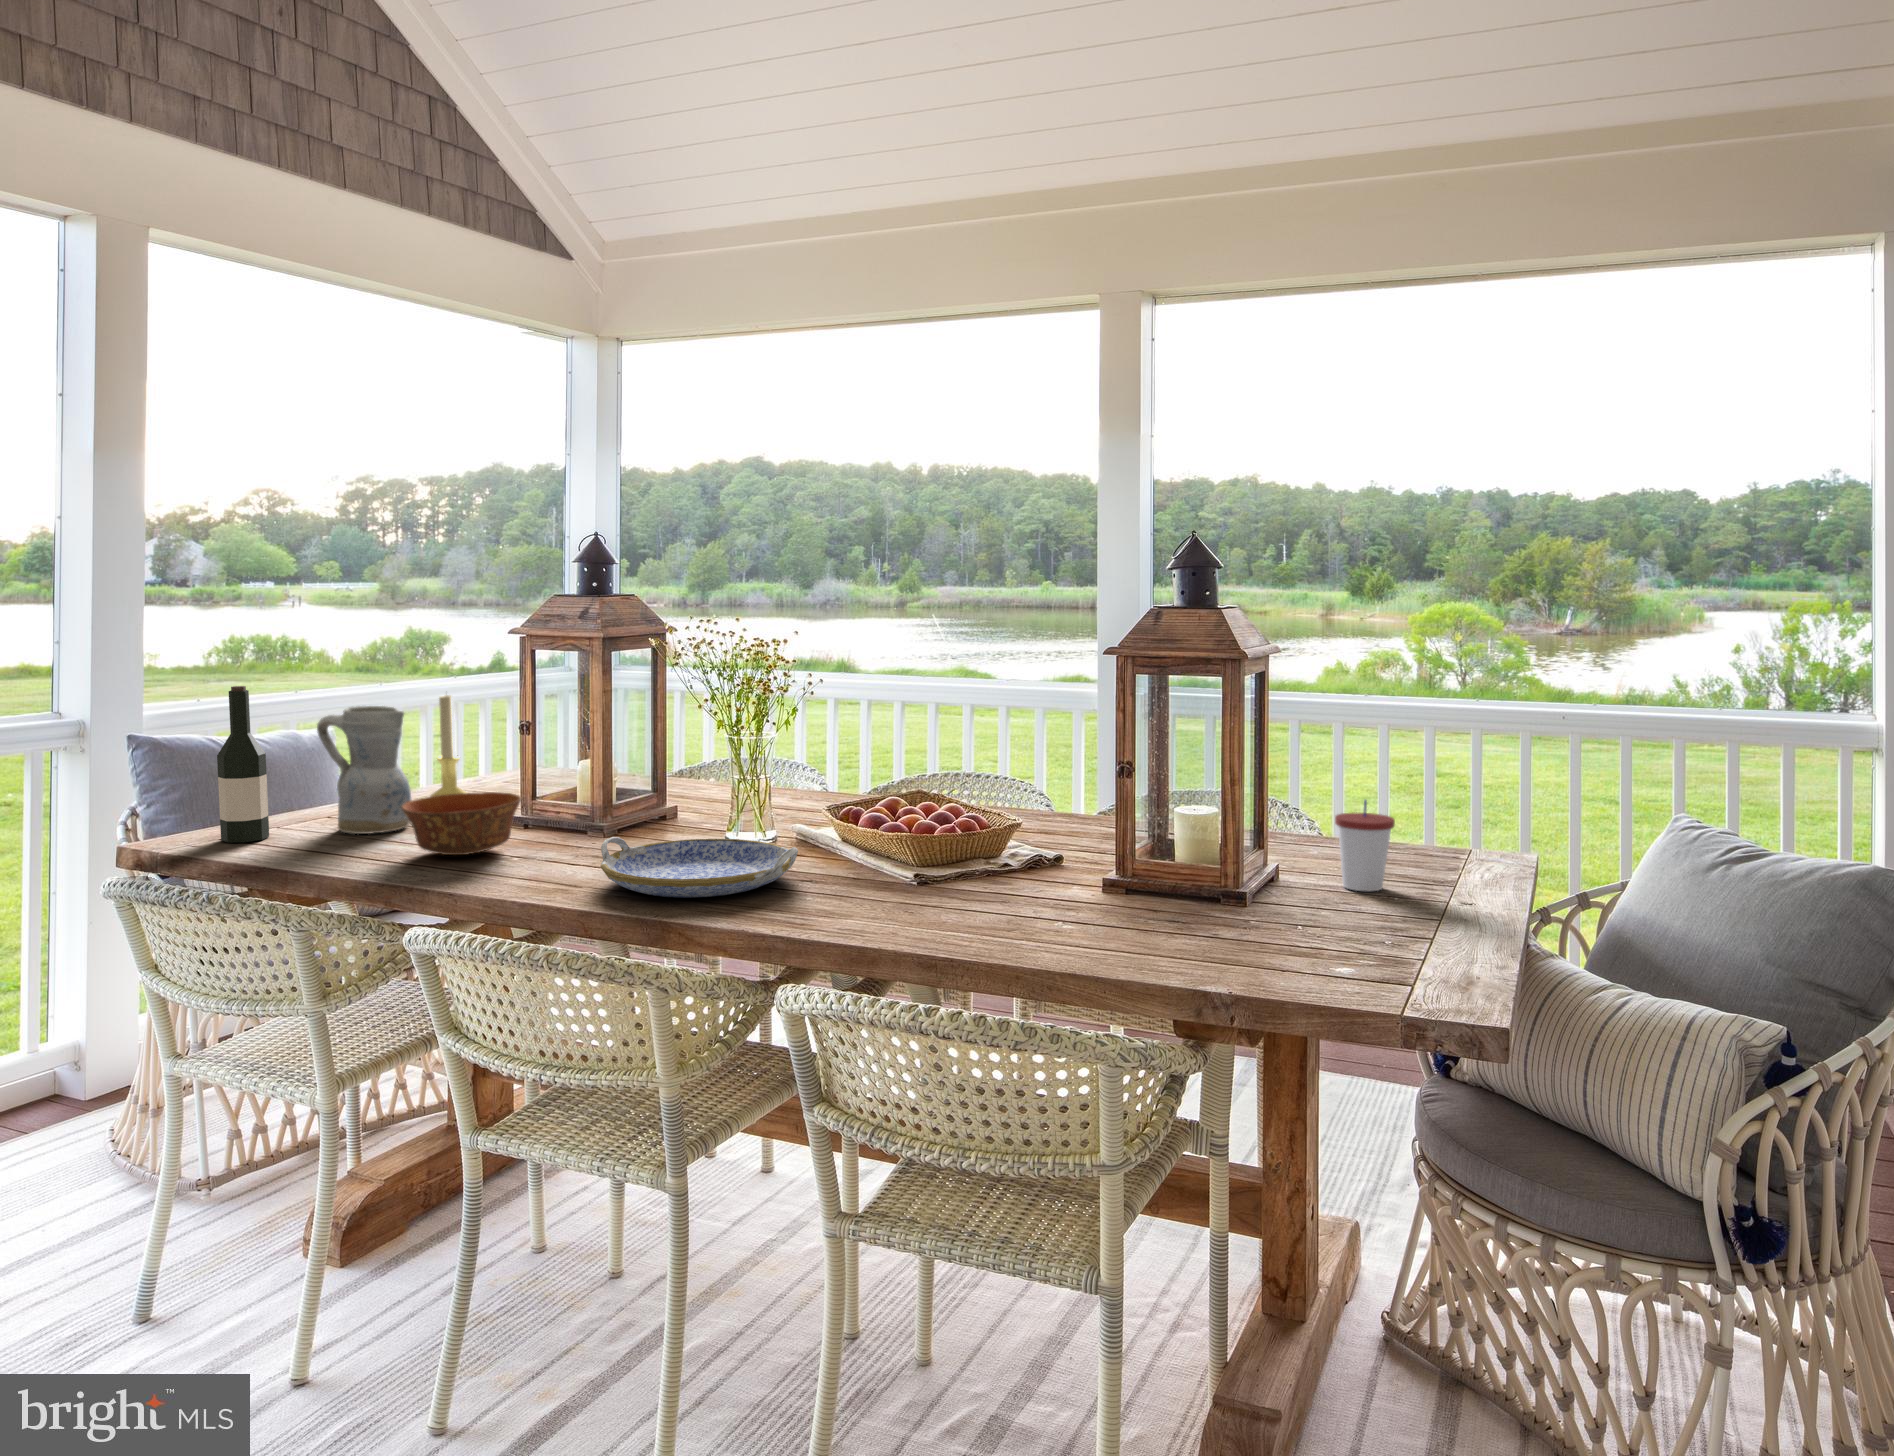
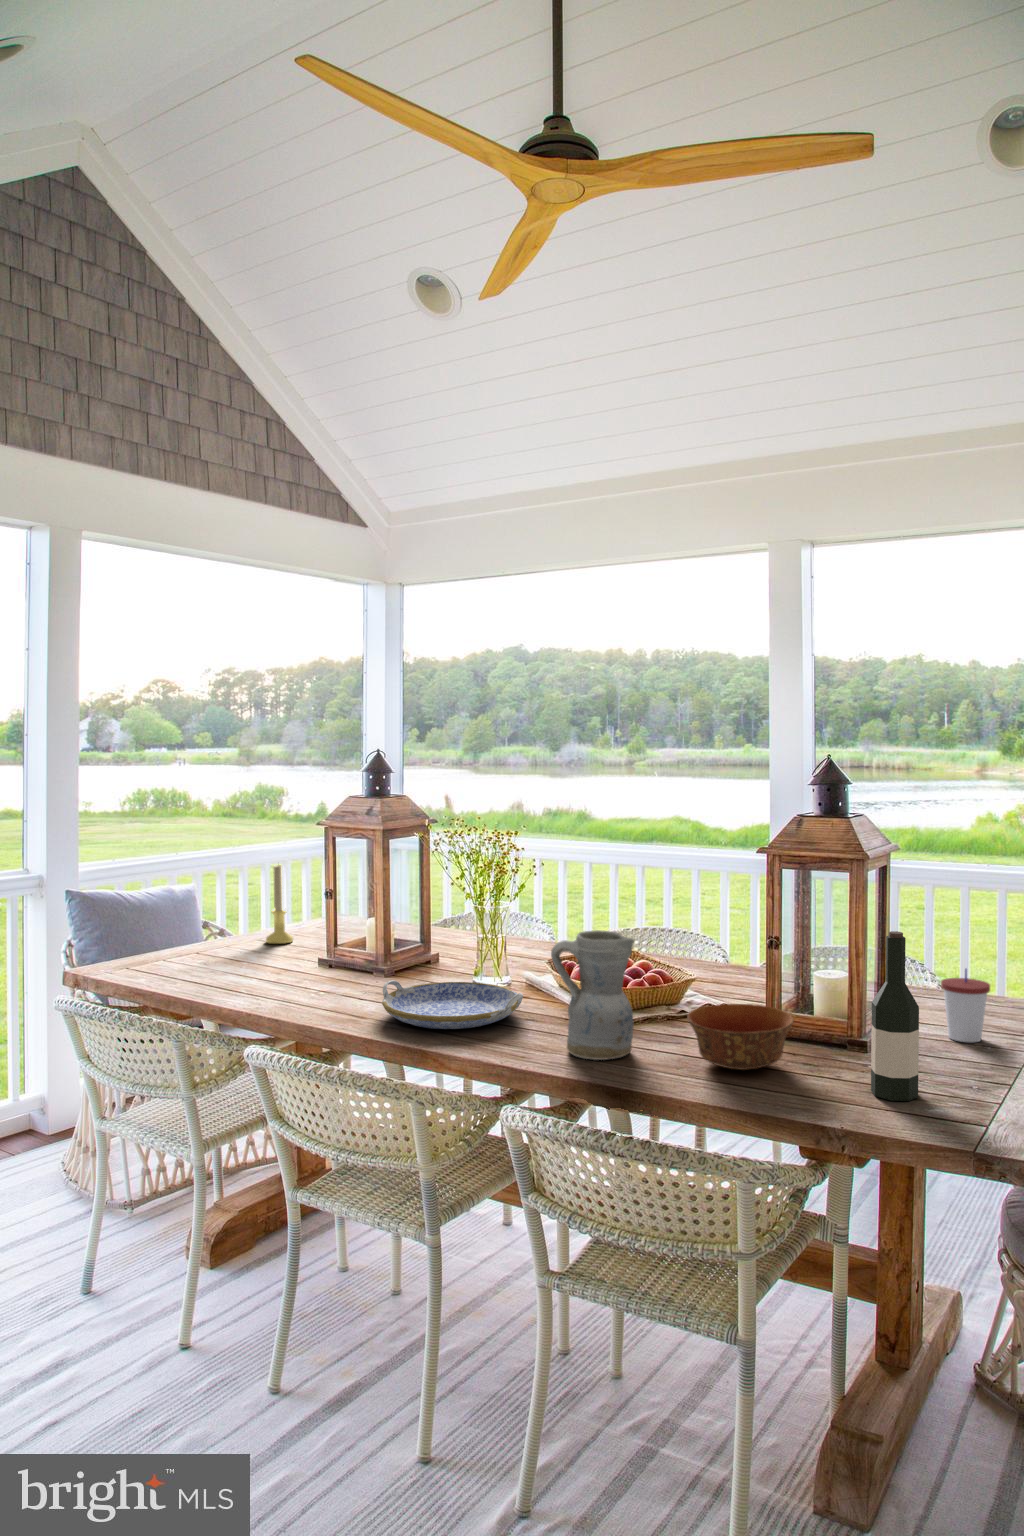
wine bottle: present [217,686,269,843] -> present [871,931,919,1101]
ceramic pitcher: present [317,706,411,834] -> present [551,930,634,1060]
bowl: present [401,792,522,855] -> present [687,1004,794,1070]

